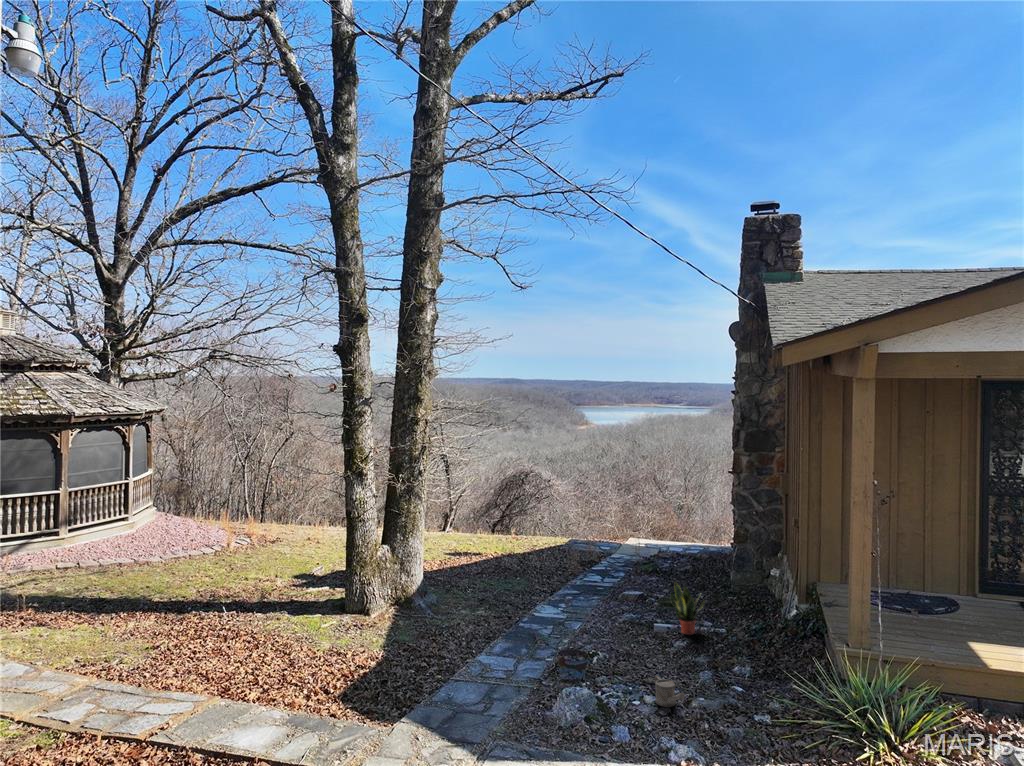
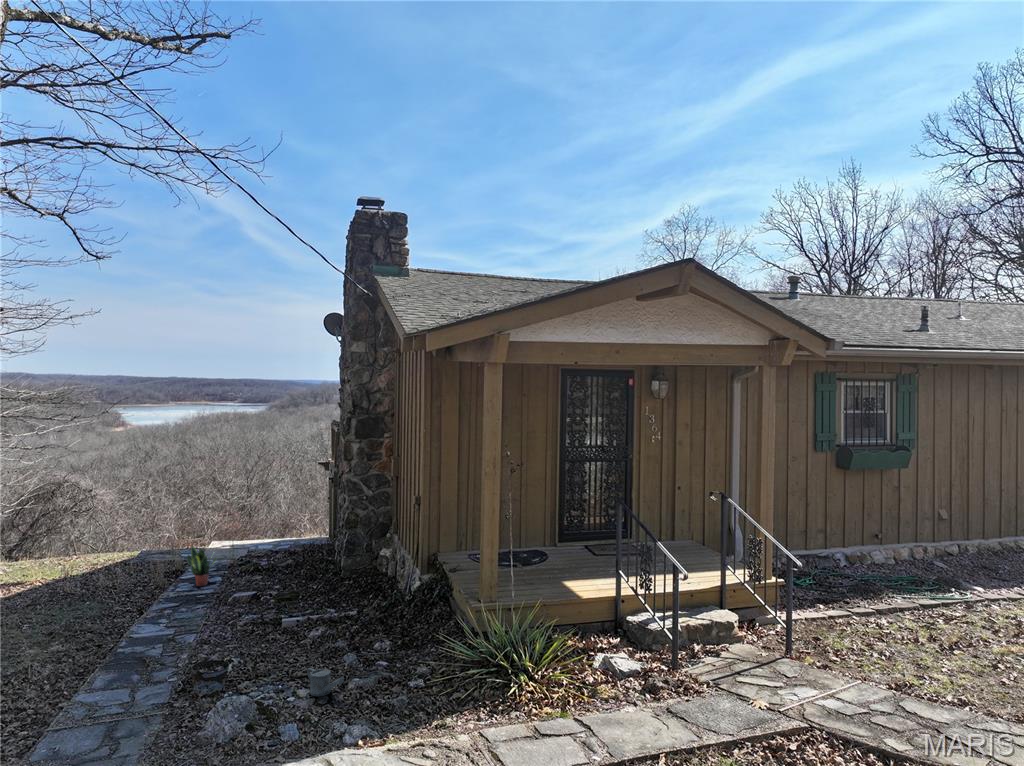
potted plant: present [670,583,704,635] -> present [187,546,216,586]

